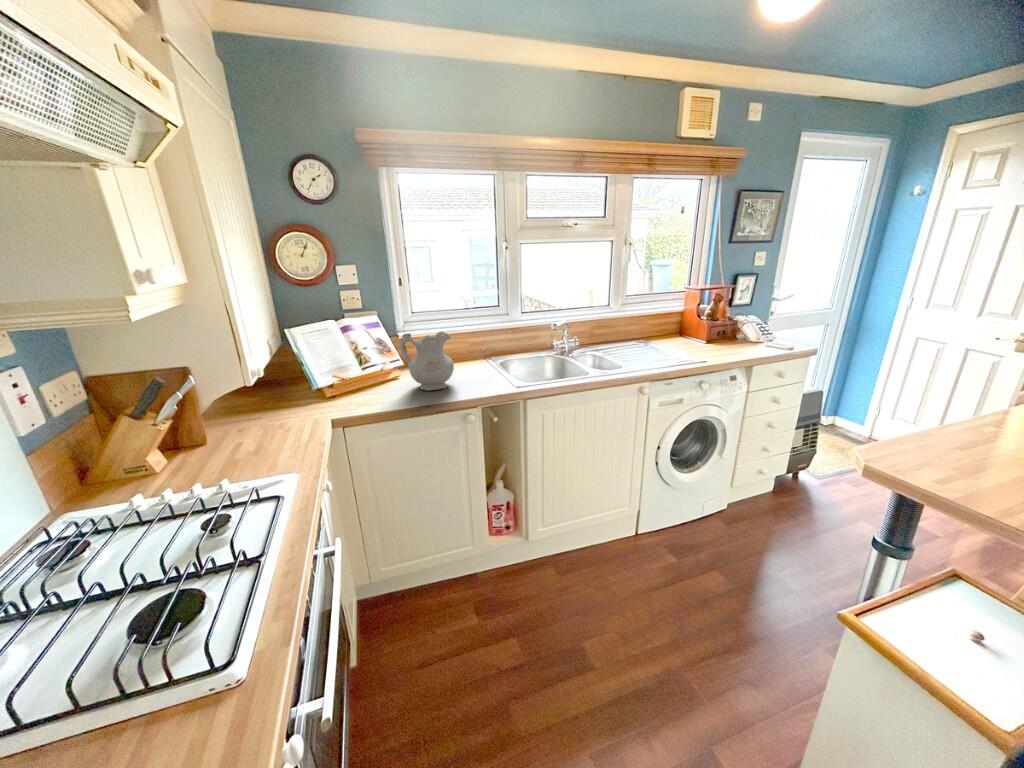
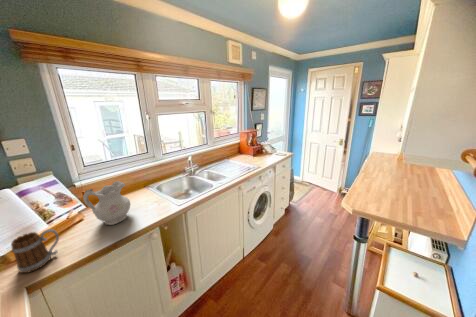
mug: none [328,367,368,411] -> present [11,229,59,273]

